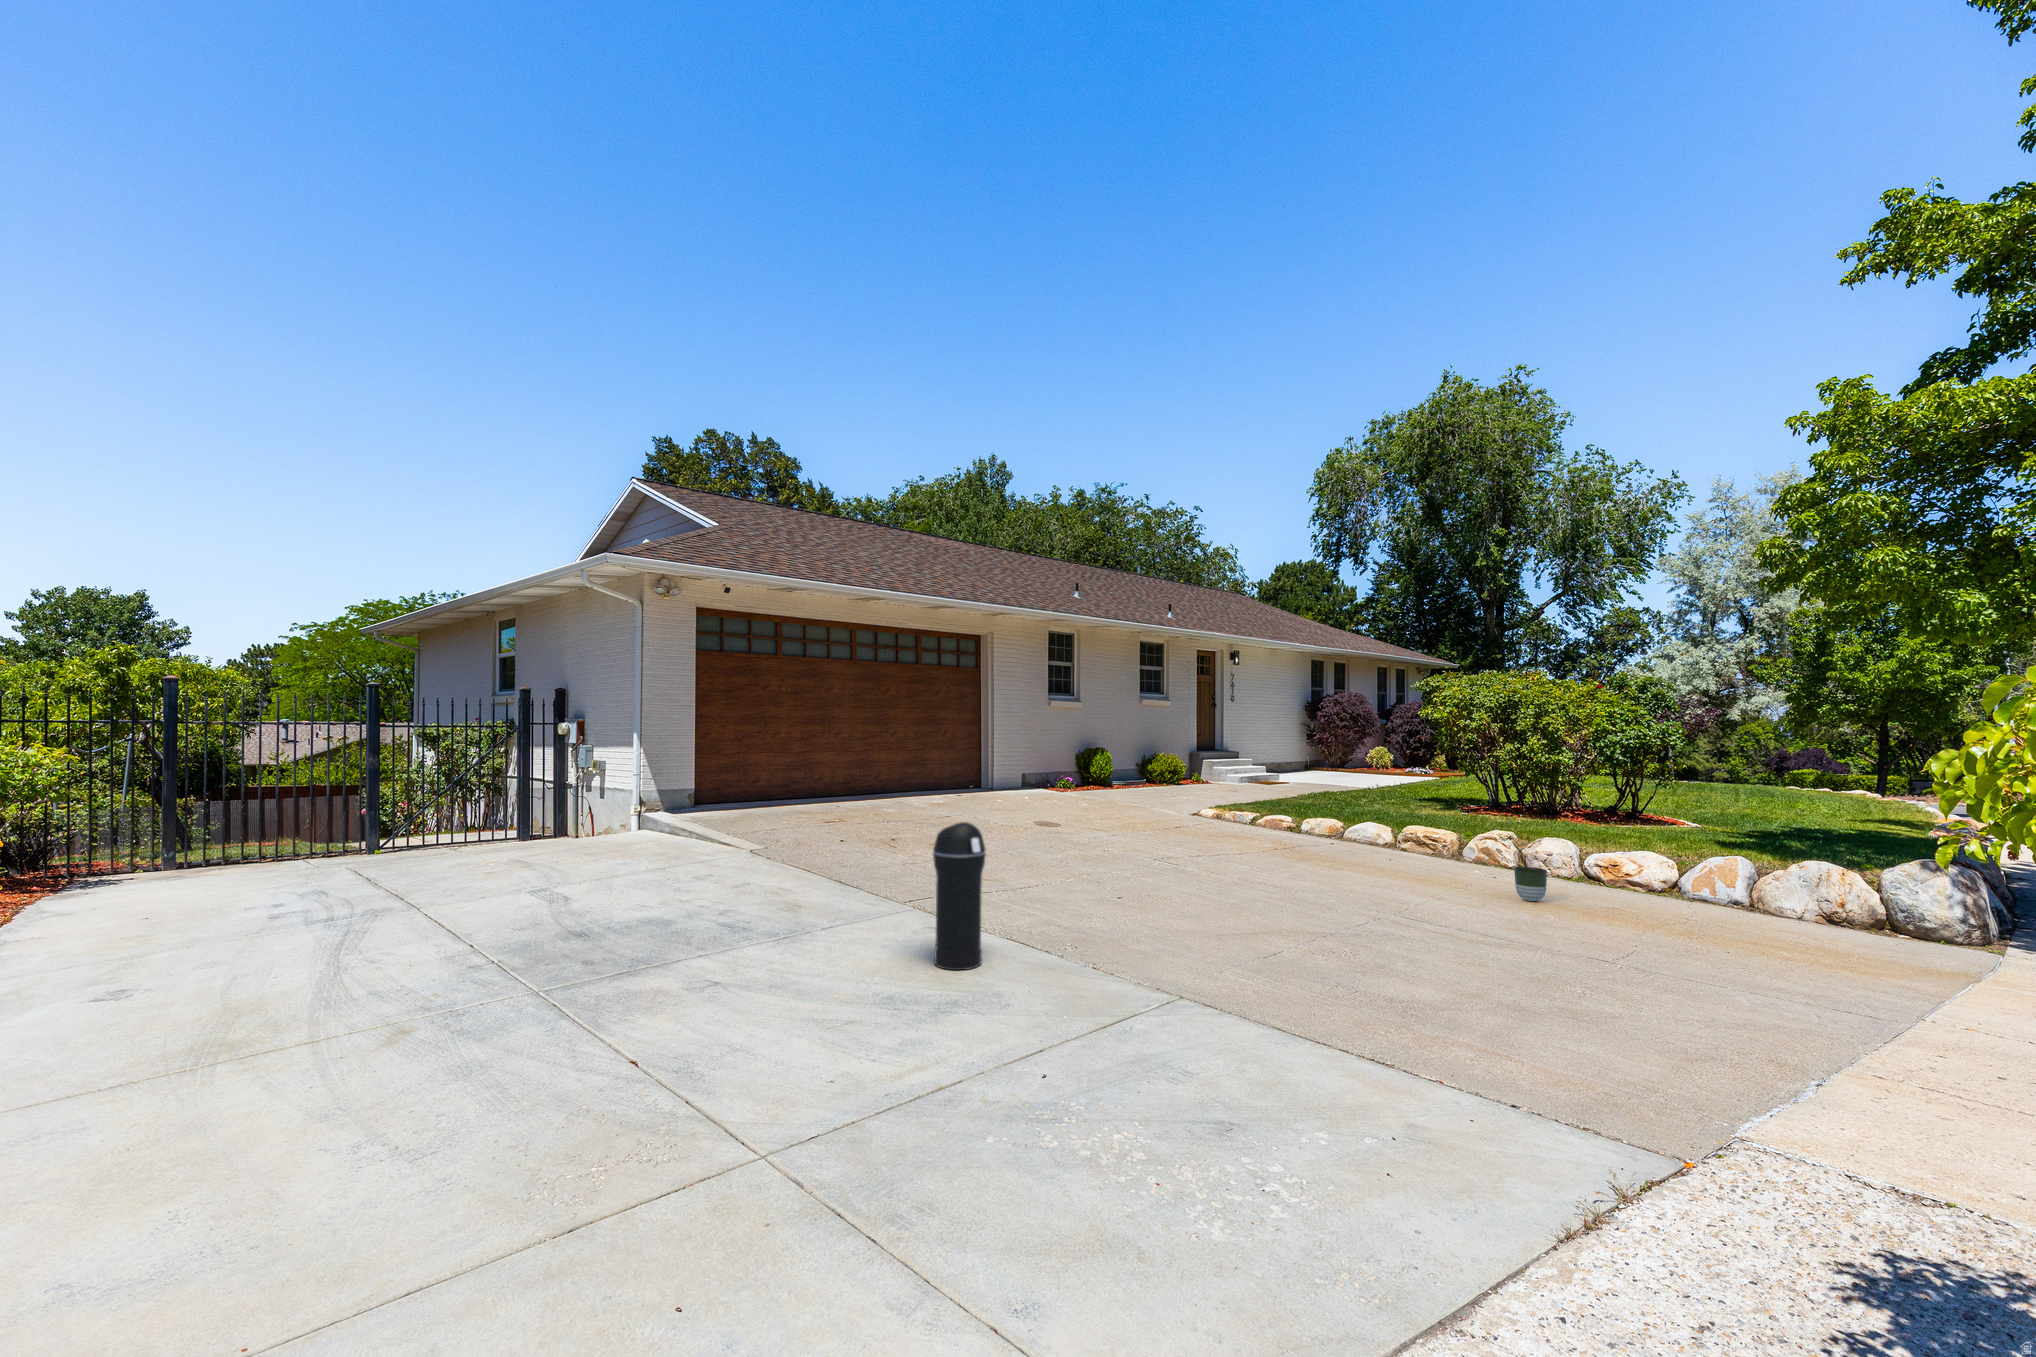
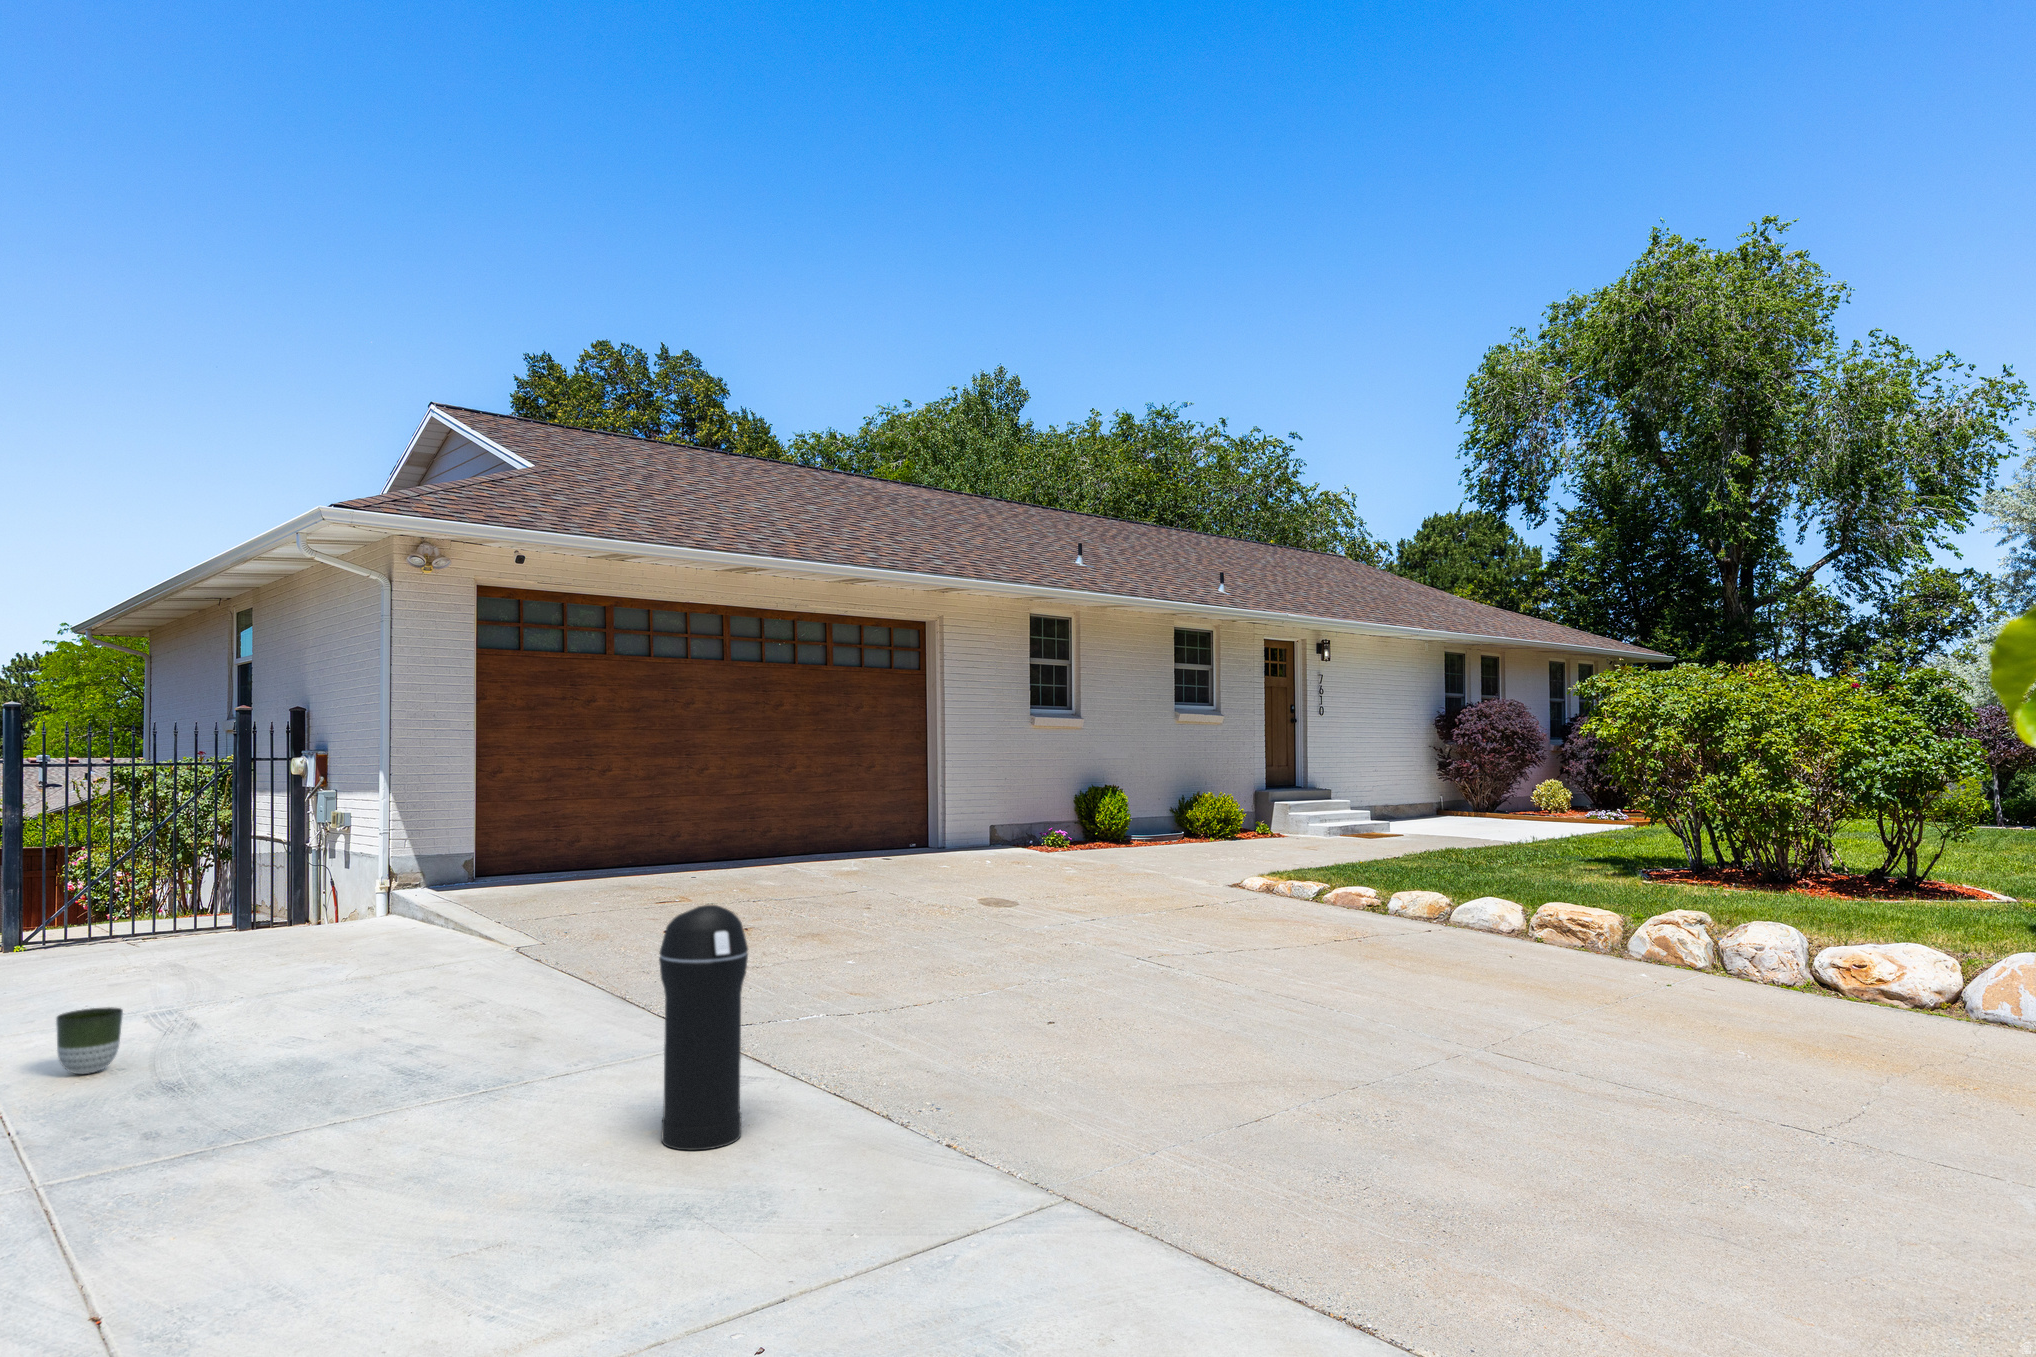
planter: present [1514,867,1547,901] -> present [56,1007,123,1074]

